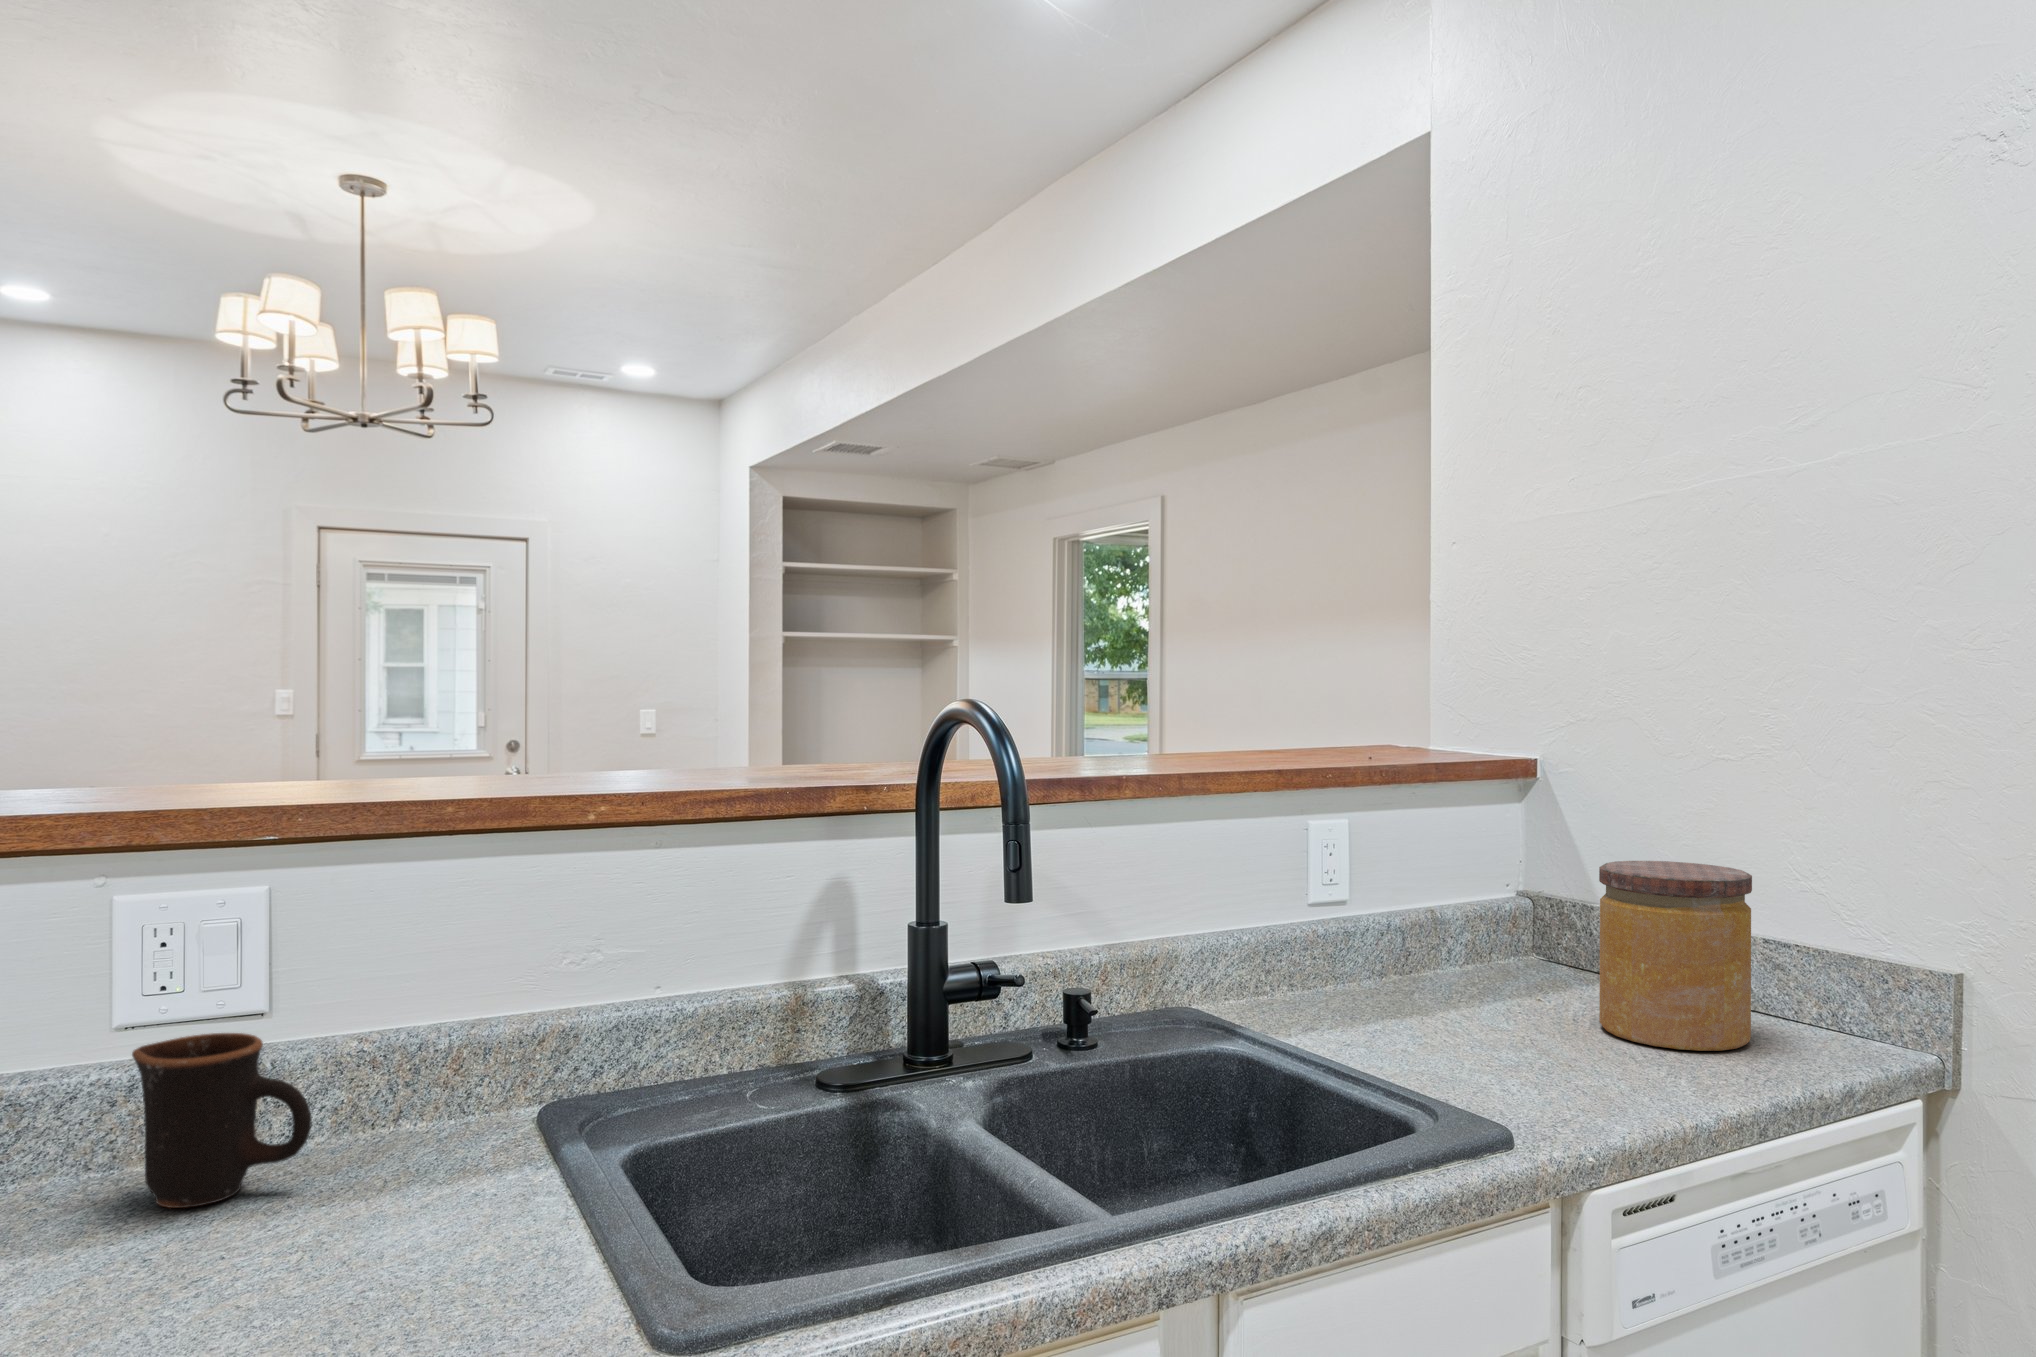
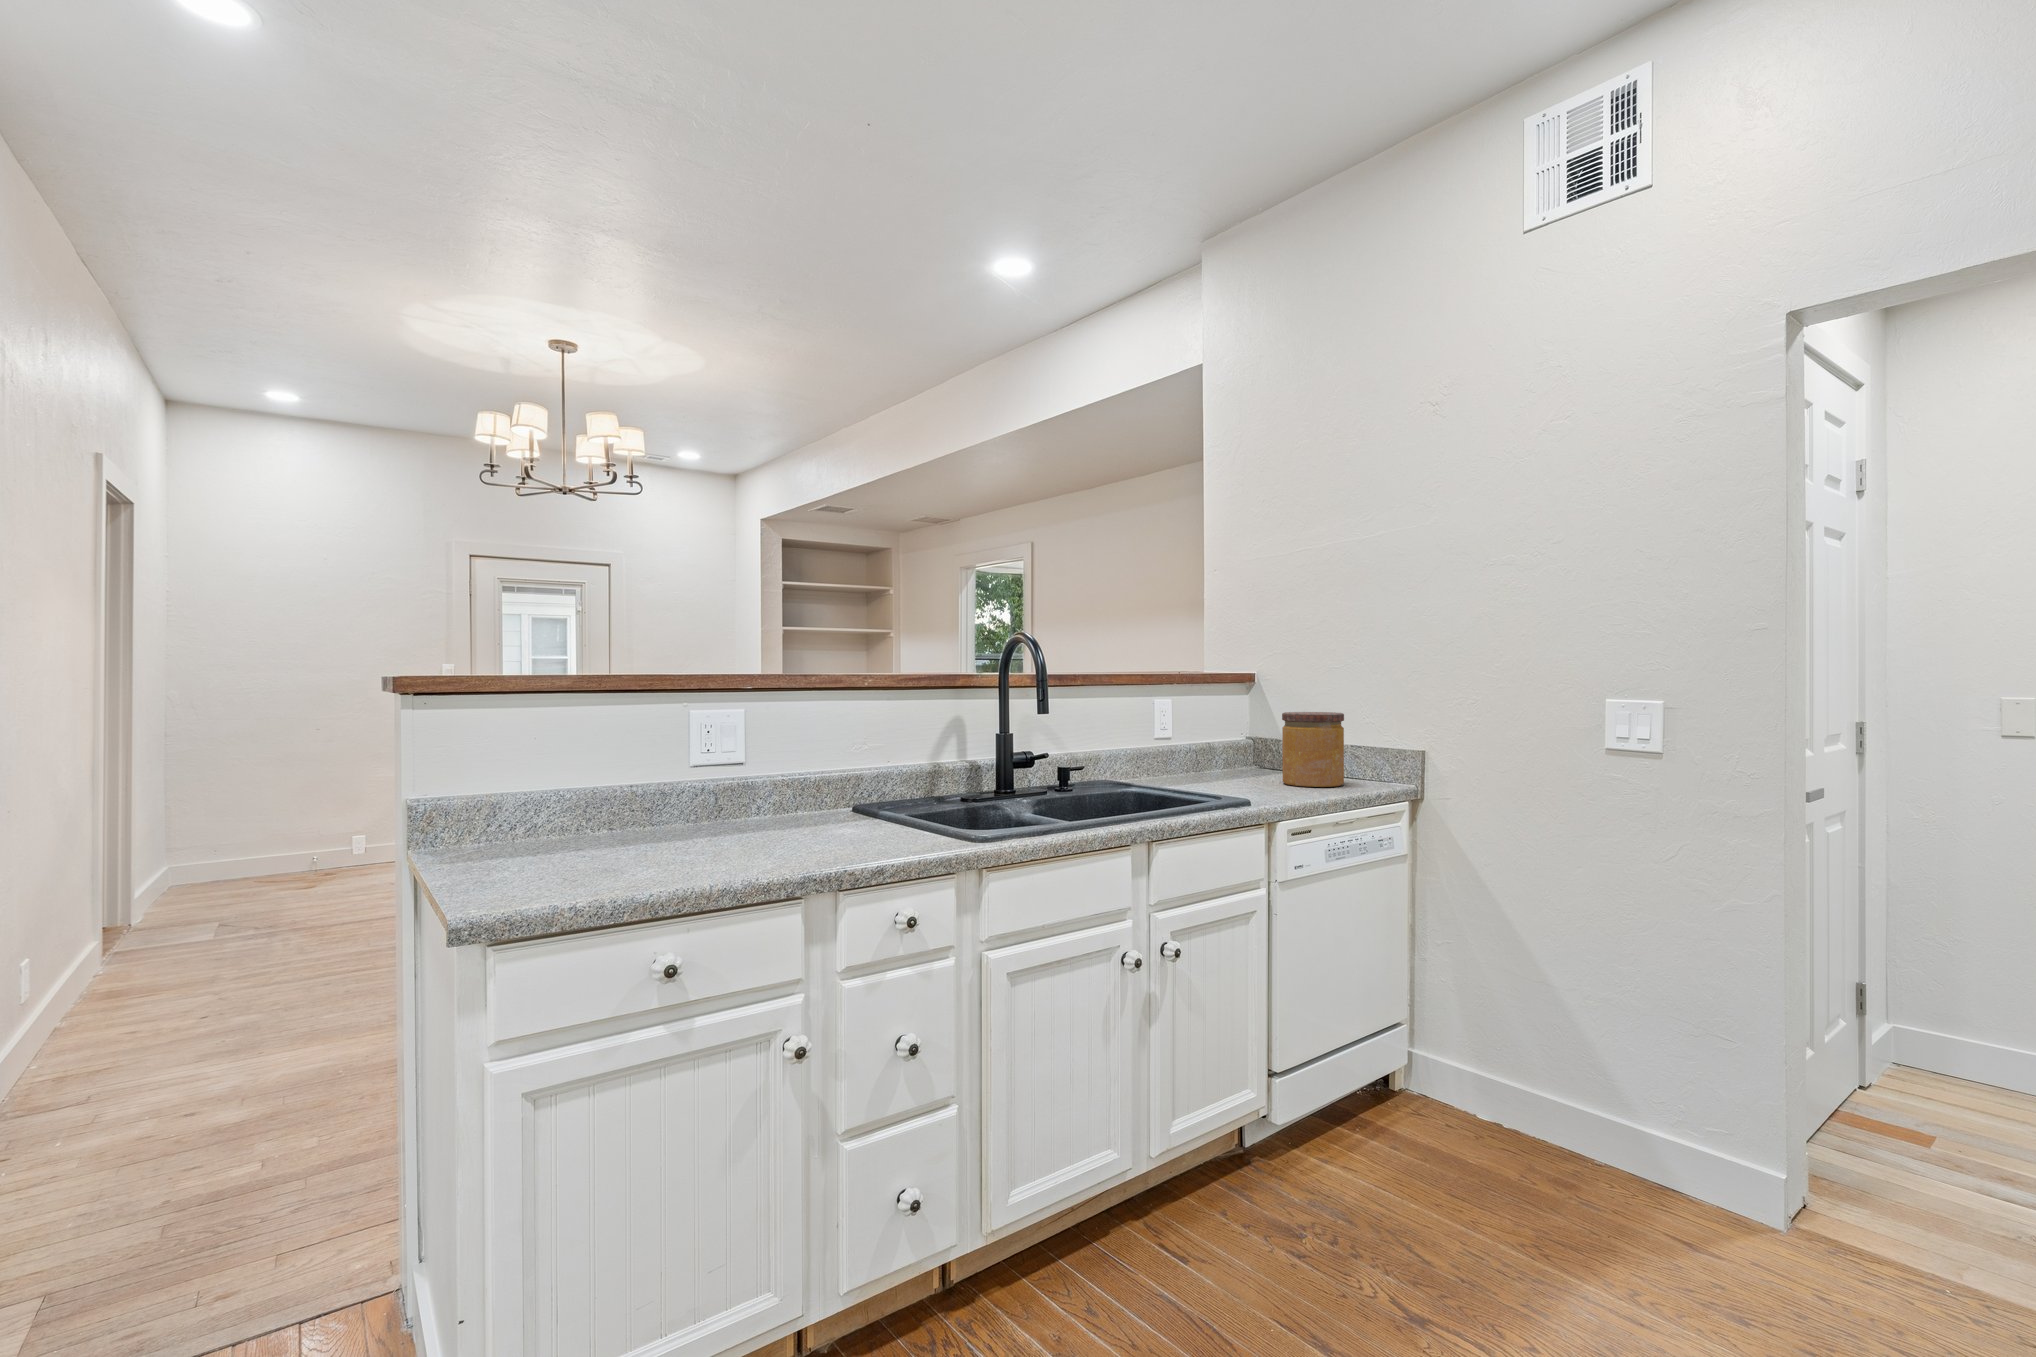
mug: present [132,1033,312,1208] -> none [729,766,796,828]

